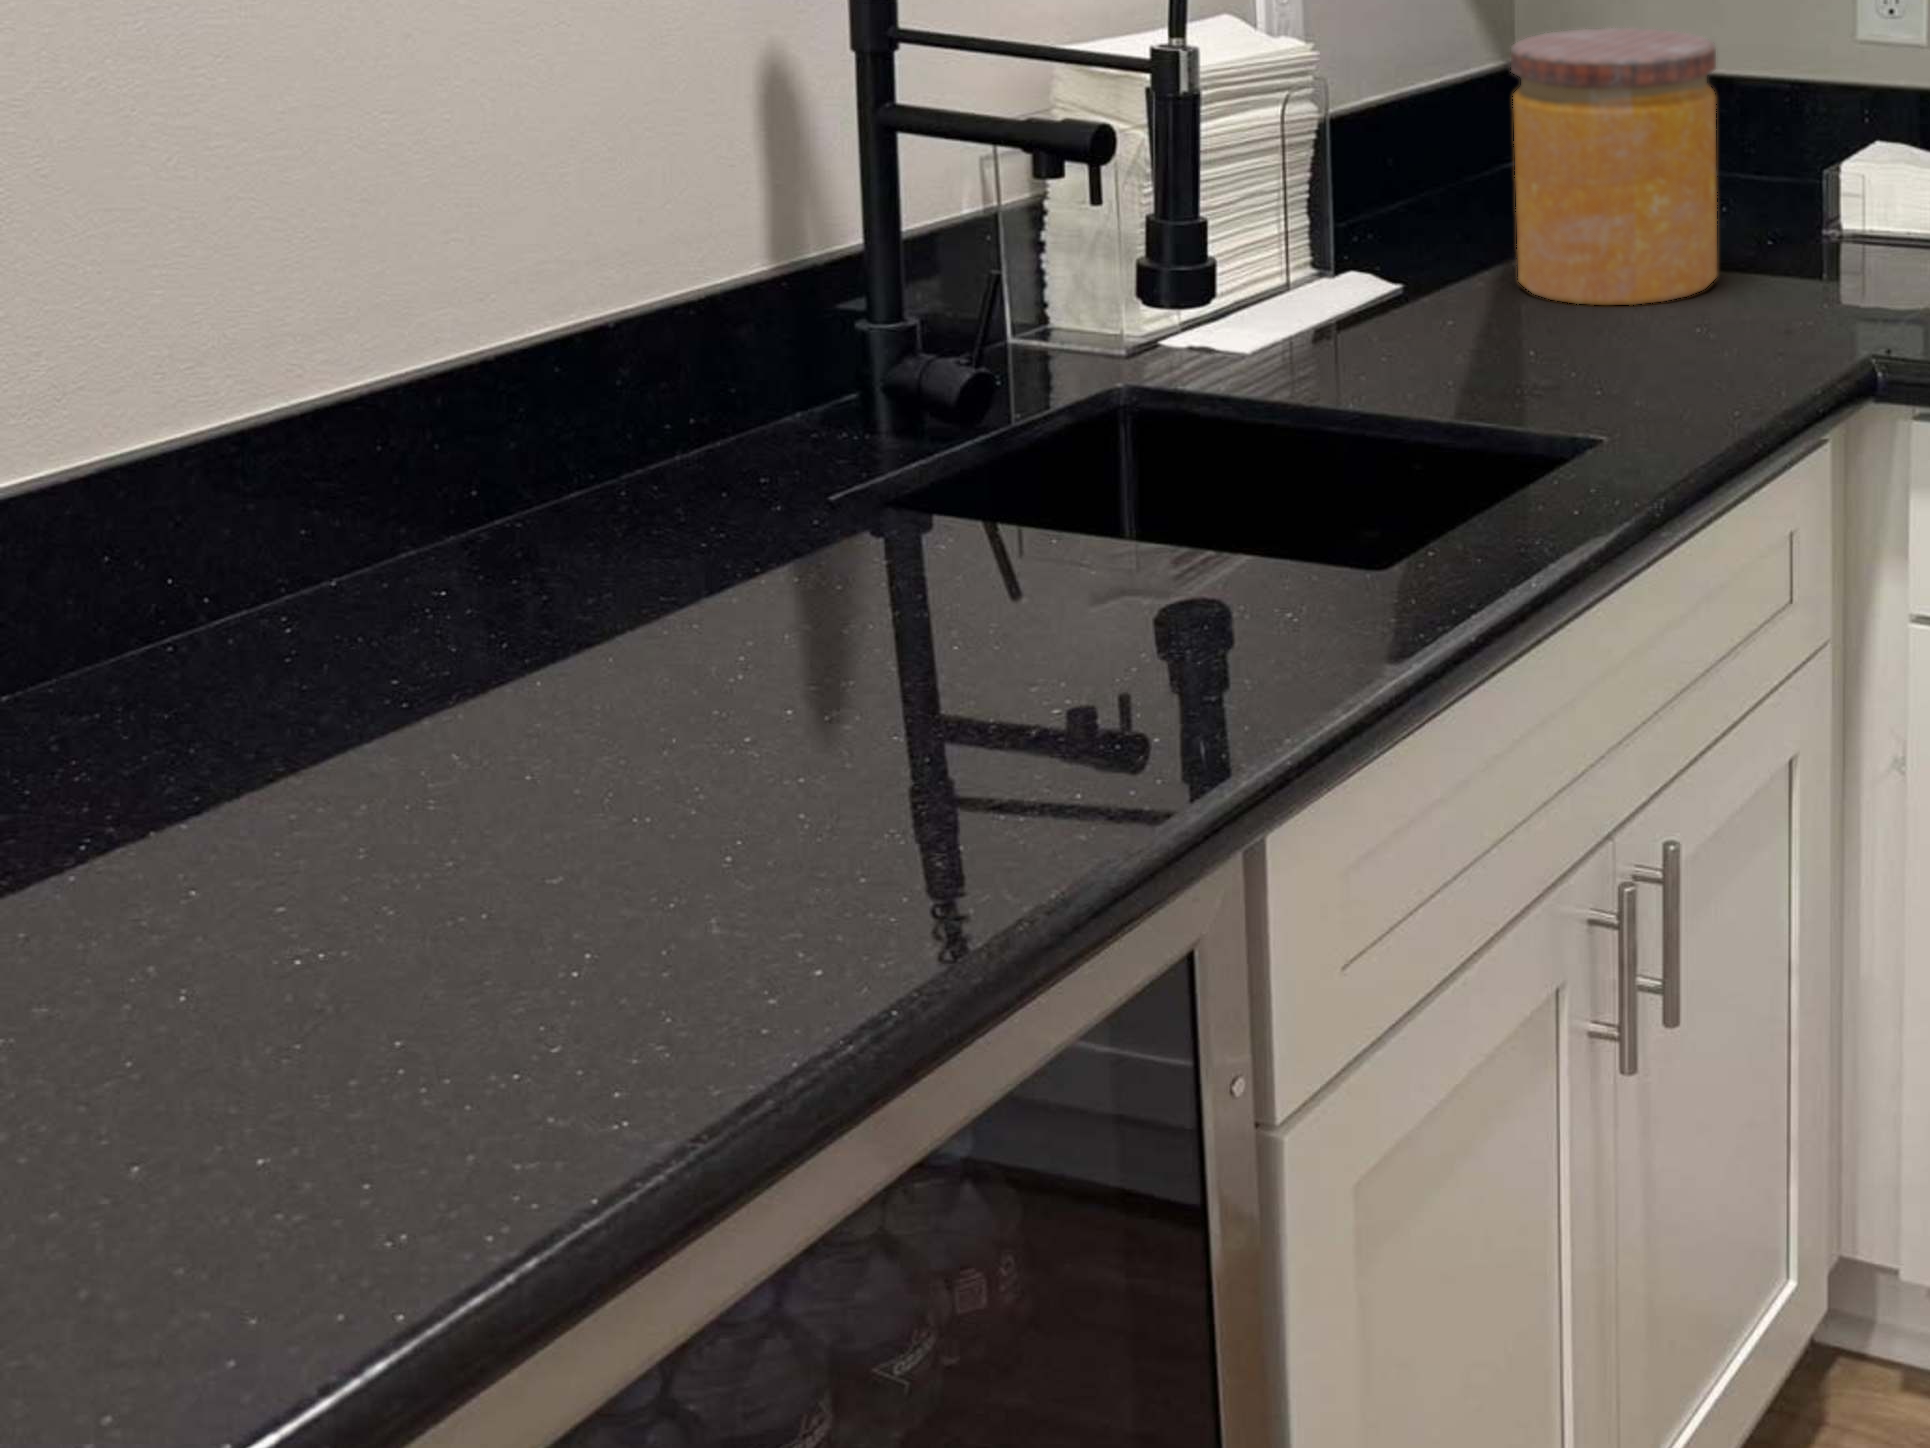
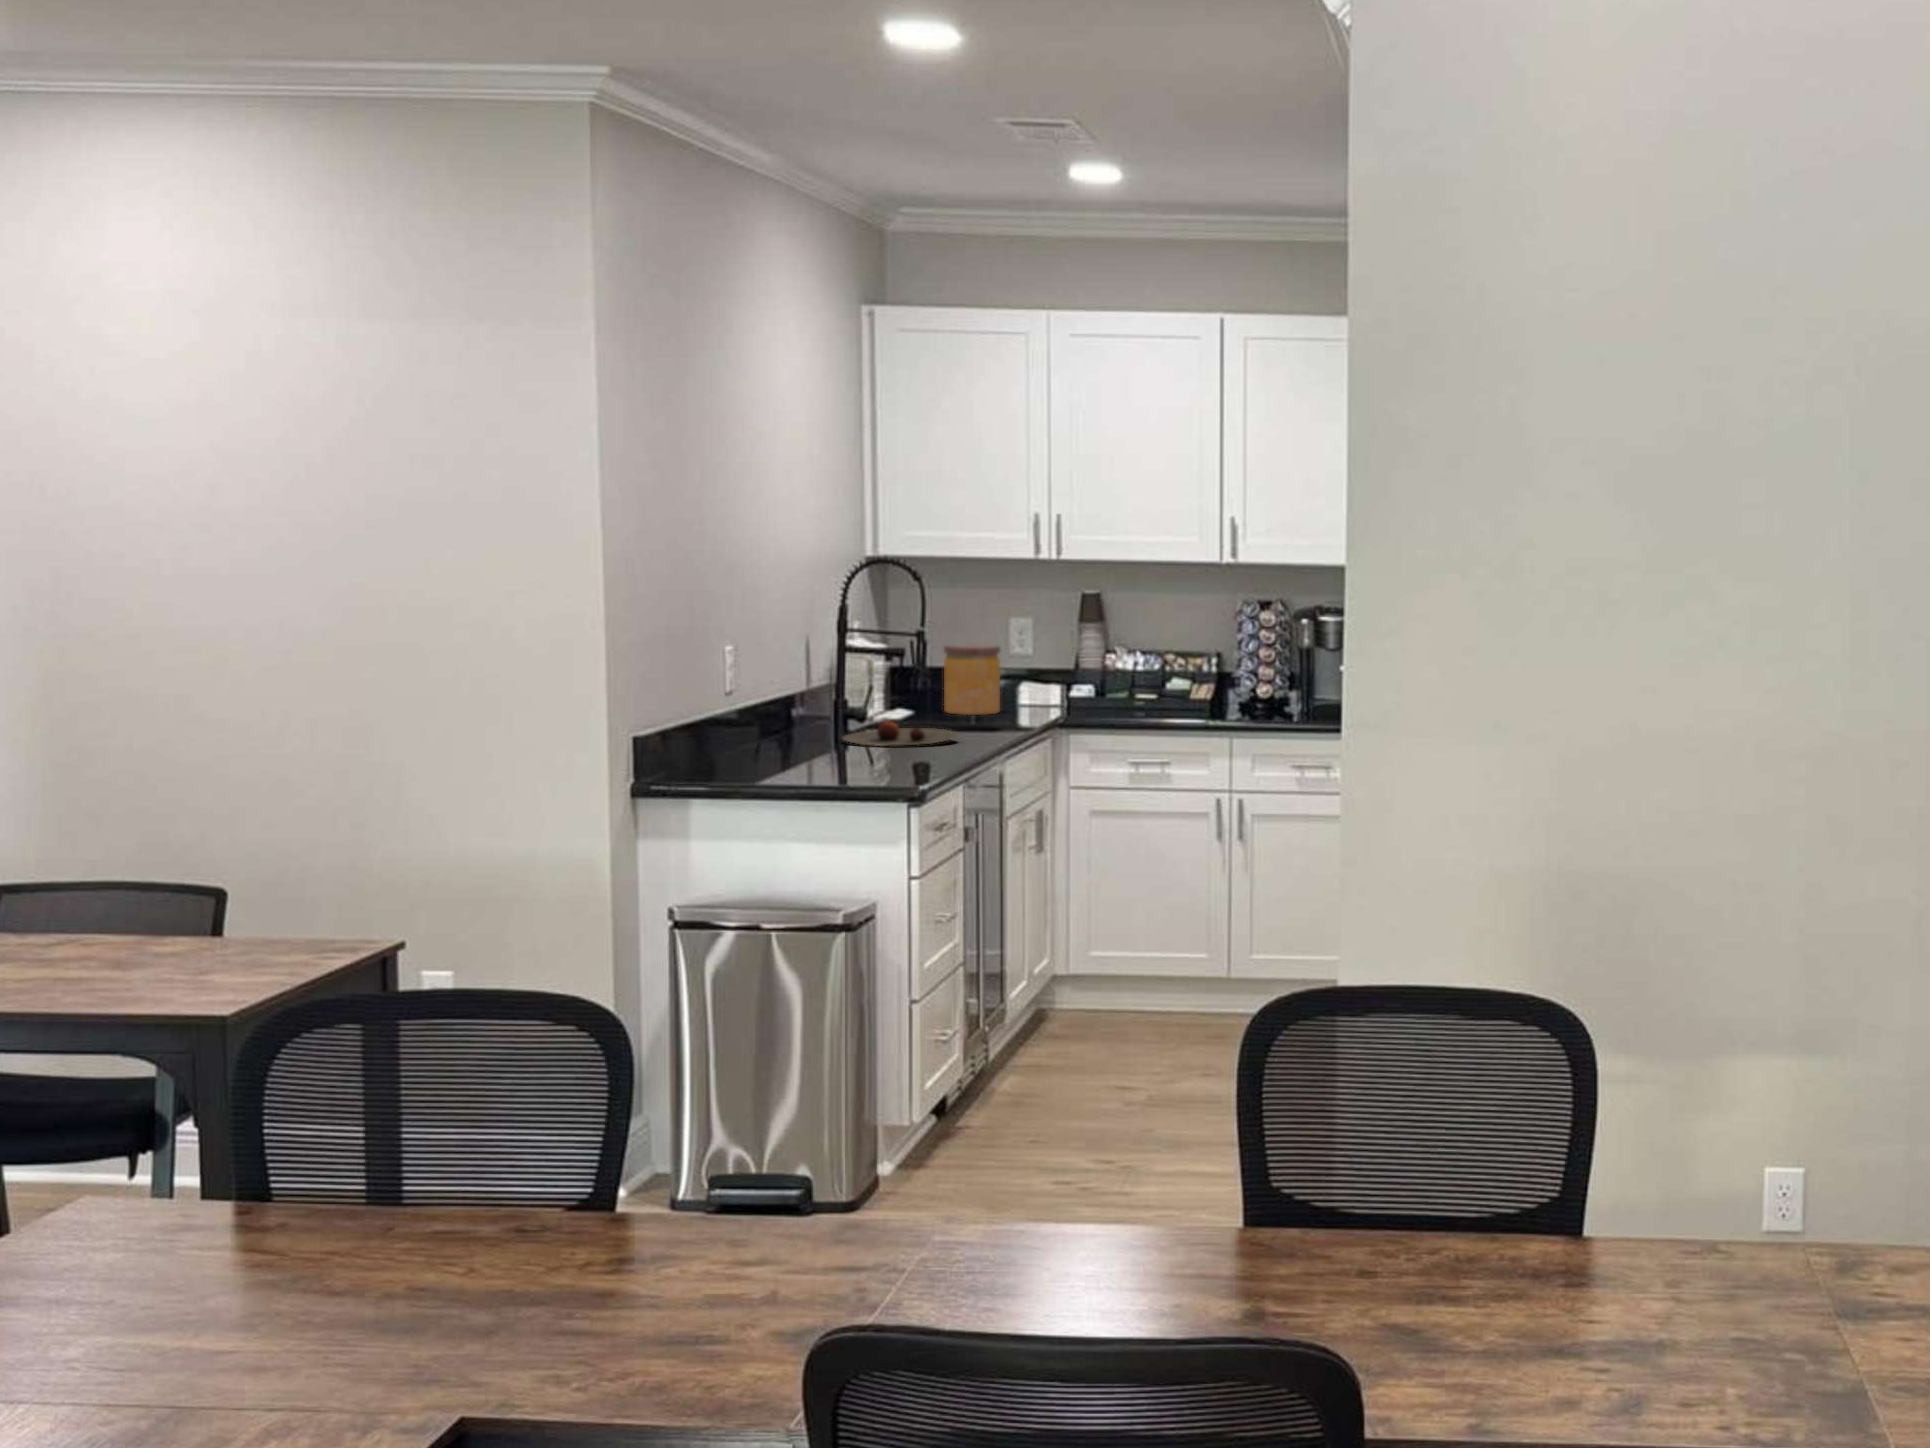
plate: none [219,607,940,898] -> present [843,721,957,746]

